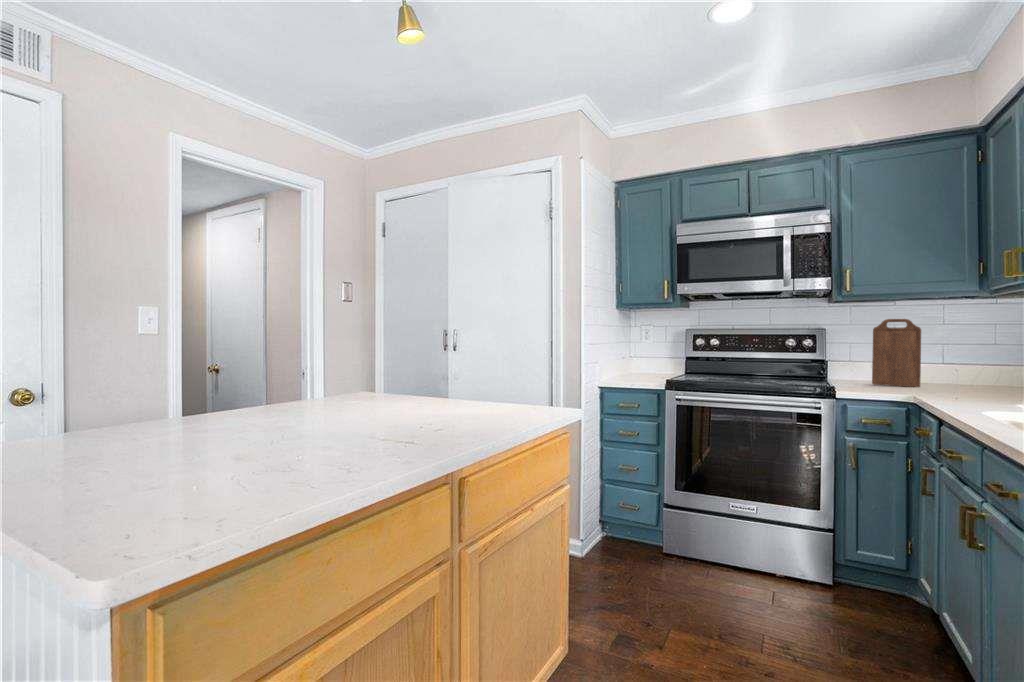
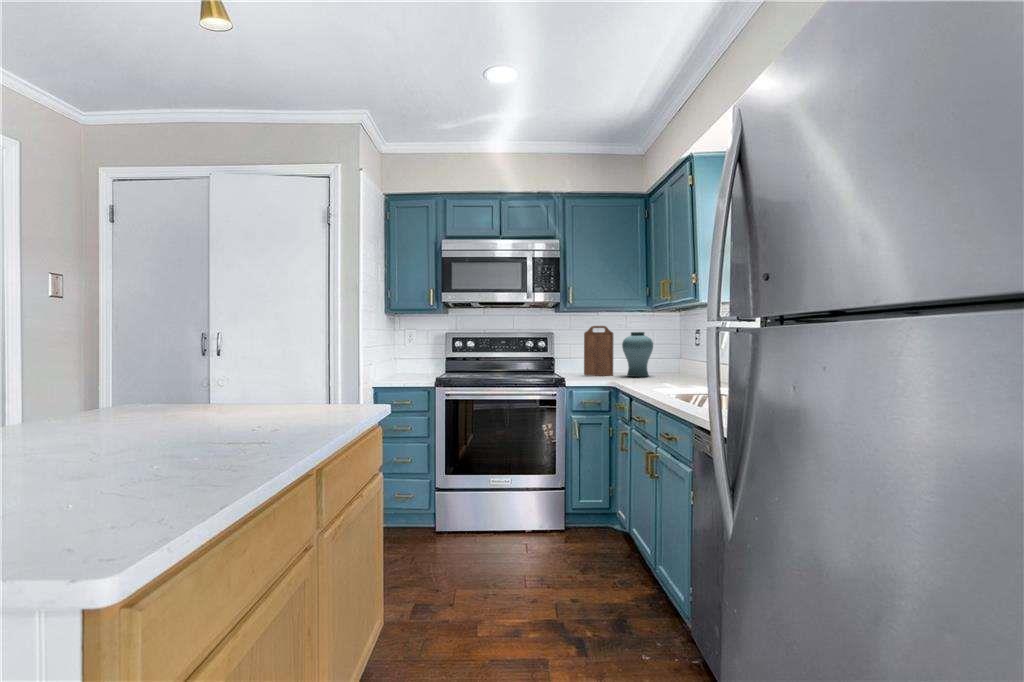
vase: none [936,327,992,391] -> present [622,332,653,377]

